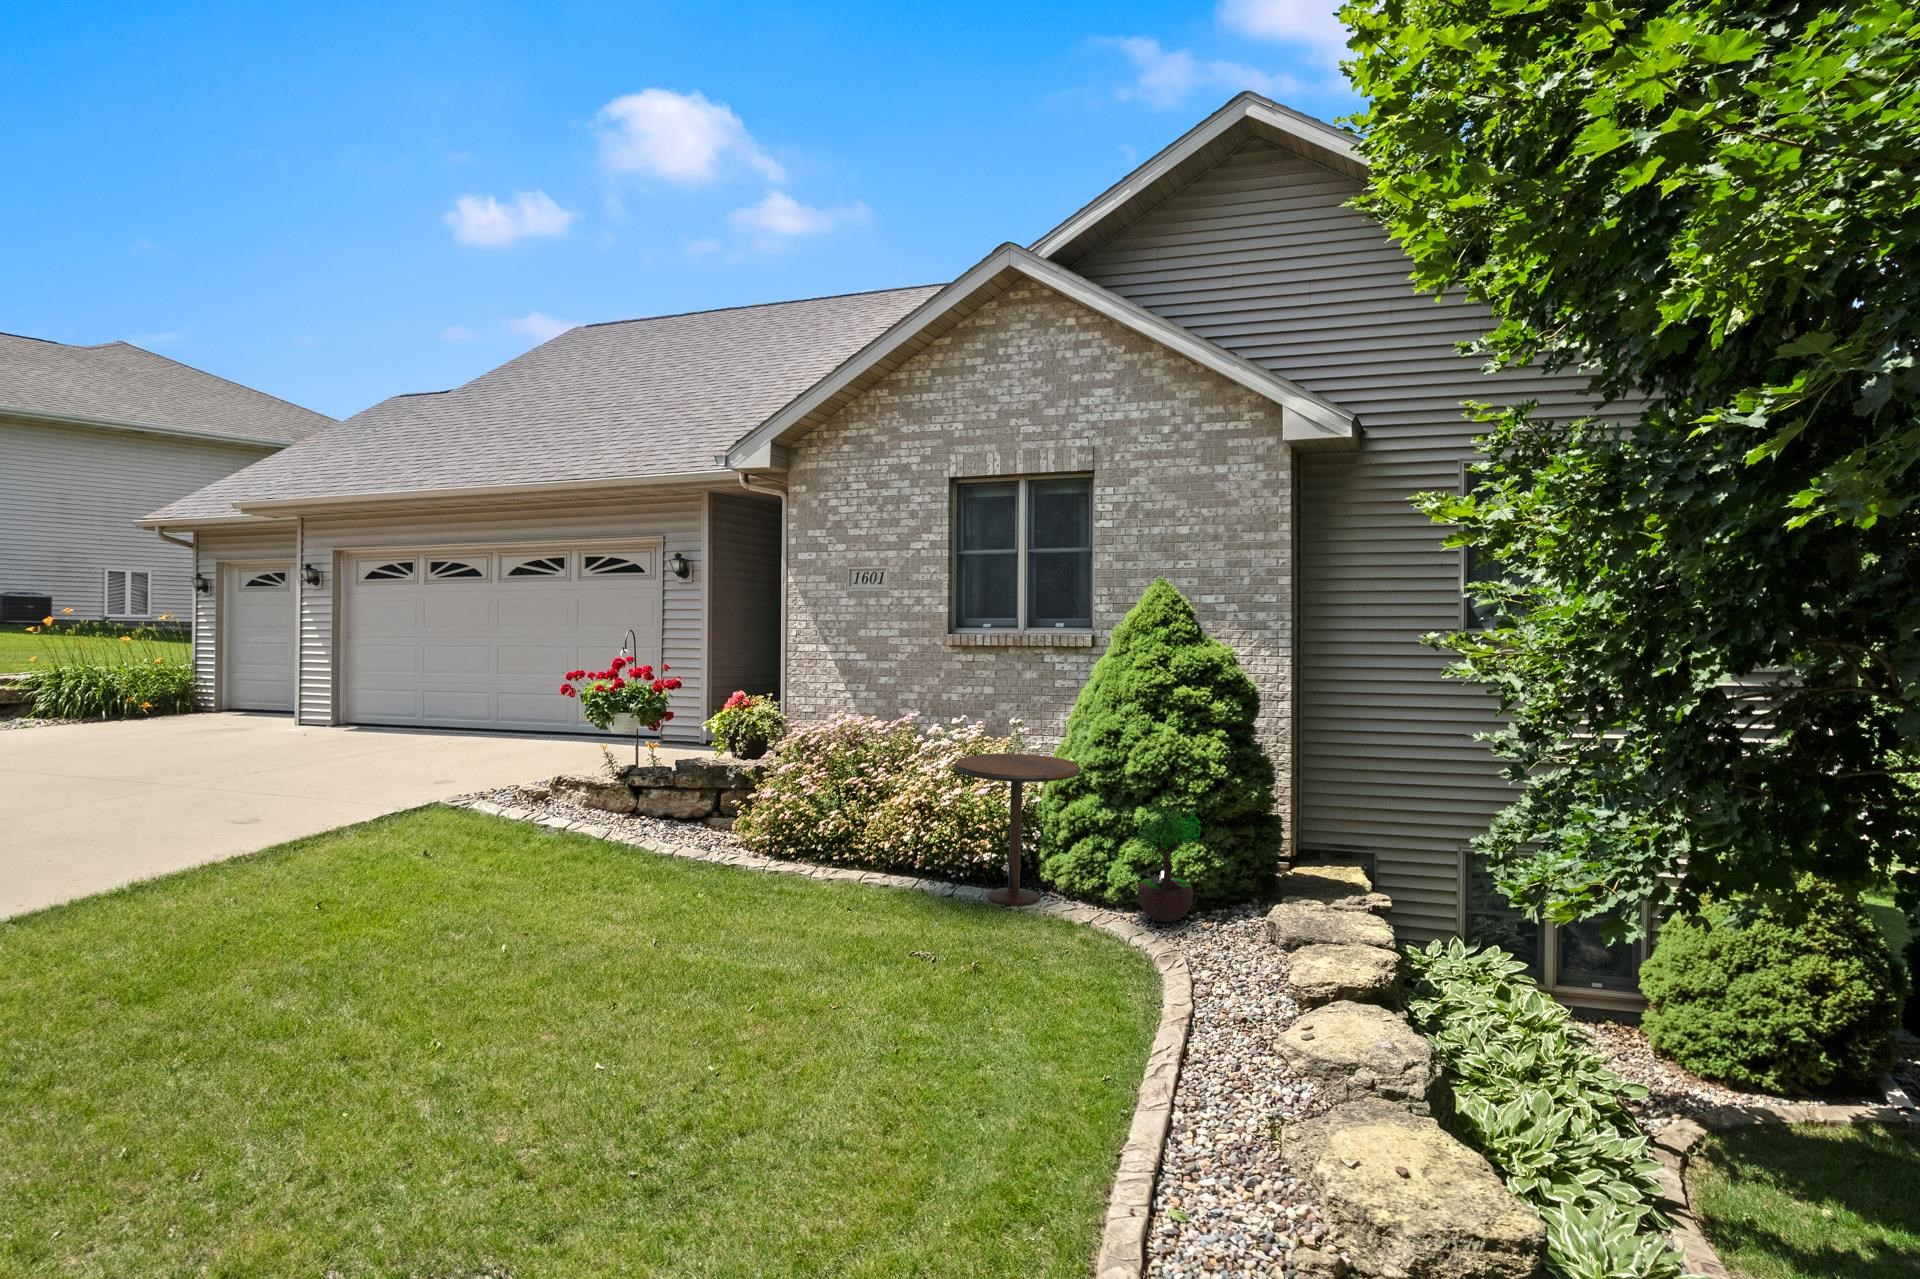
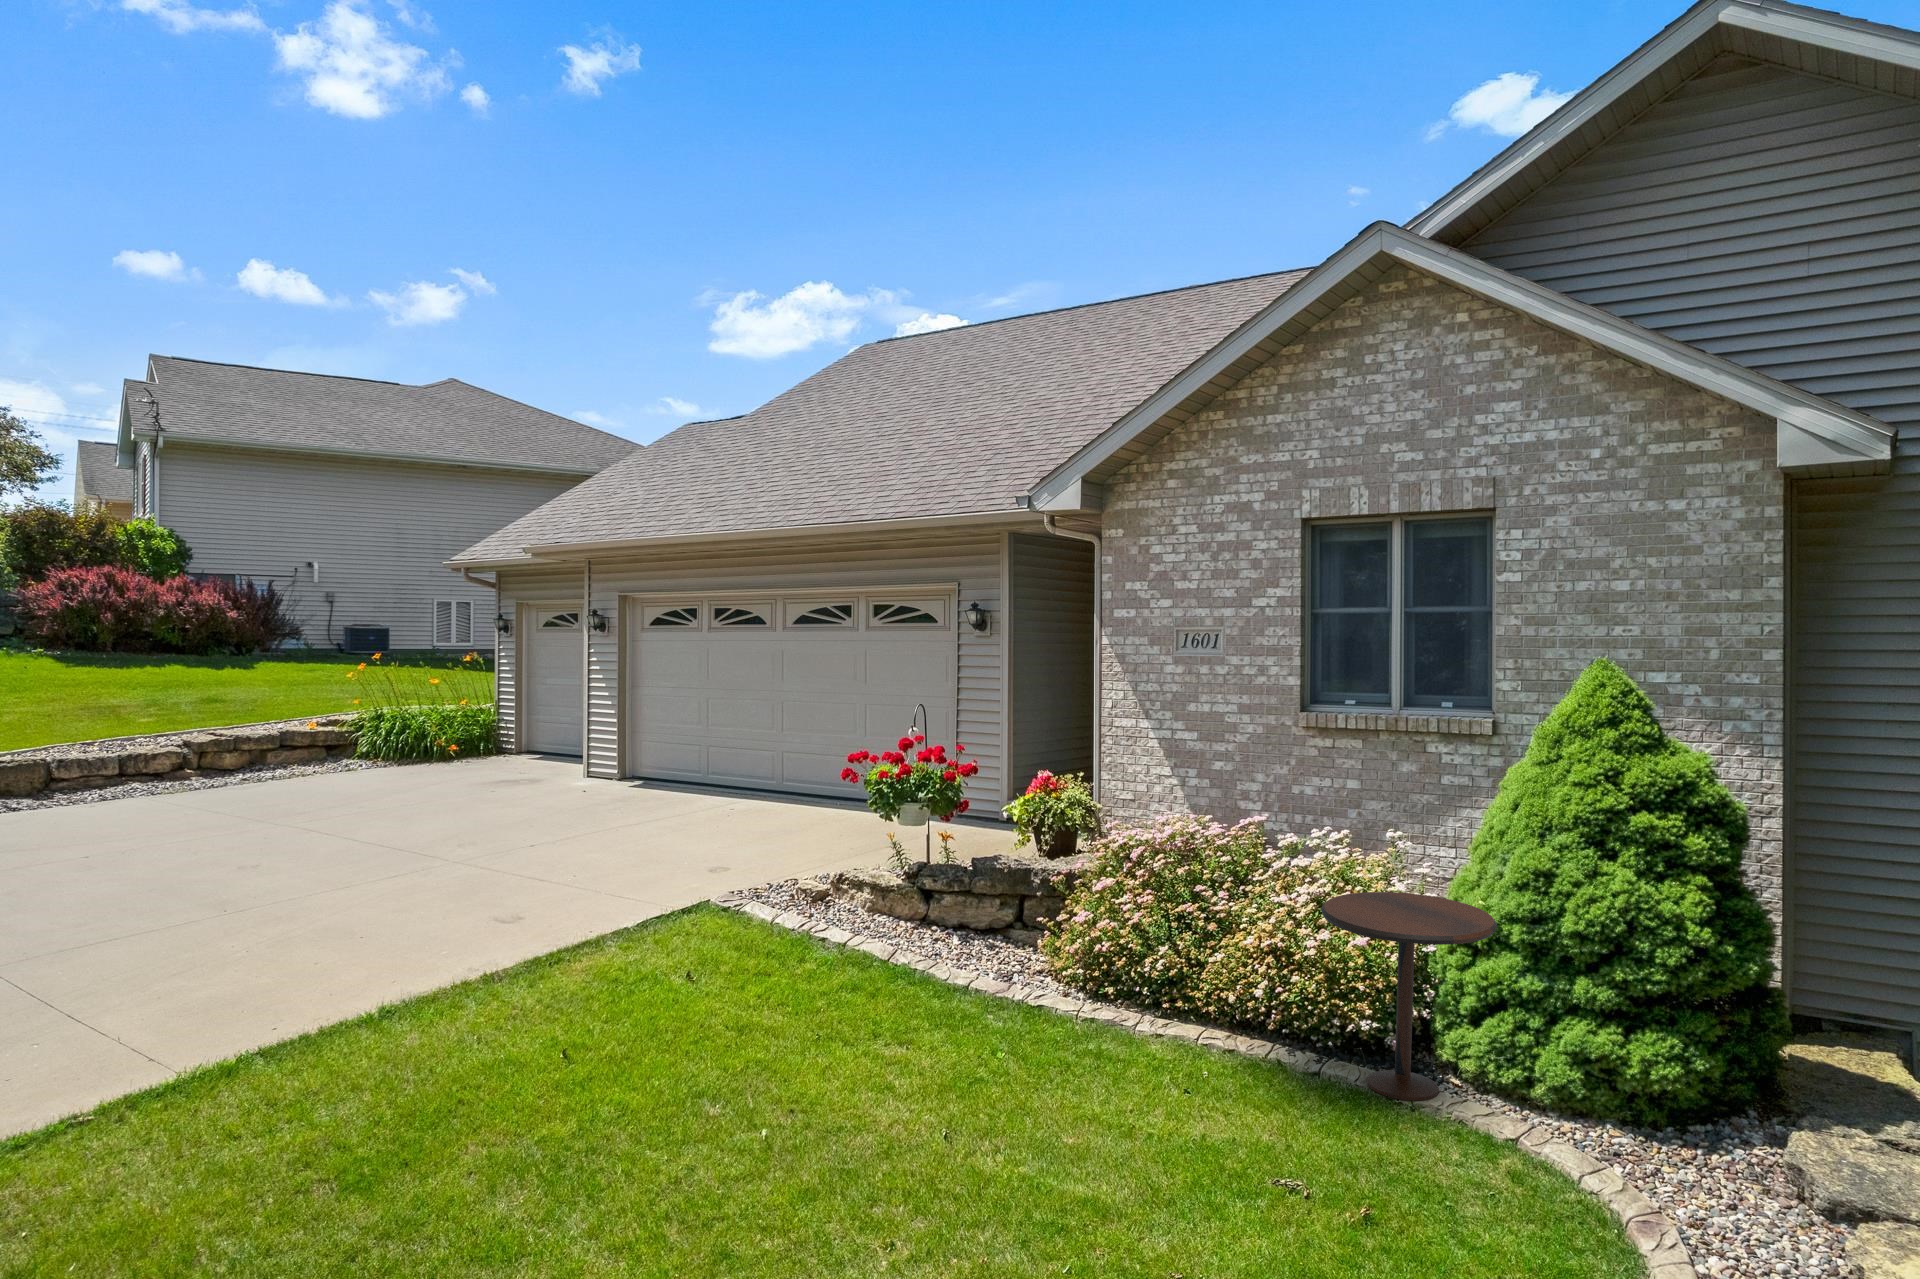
potted tree: present [1129,798,1202,922] -> none [1570,978,1687,1148]

